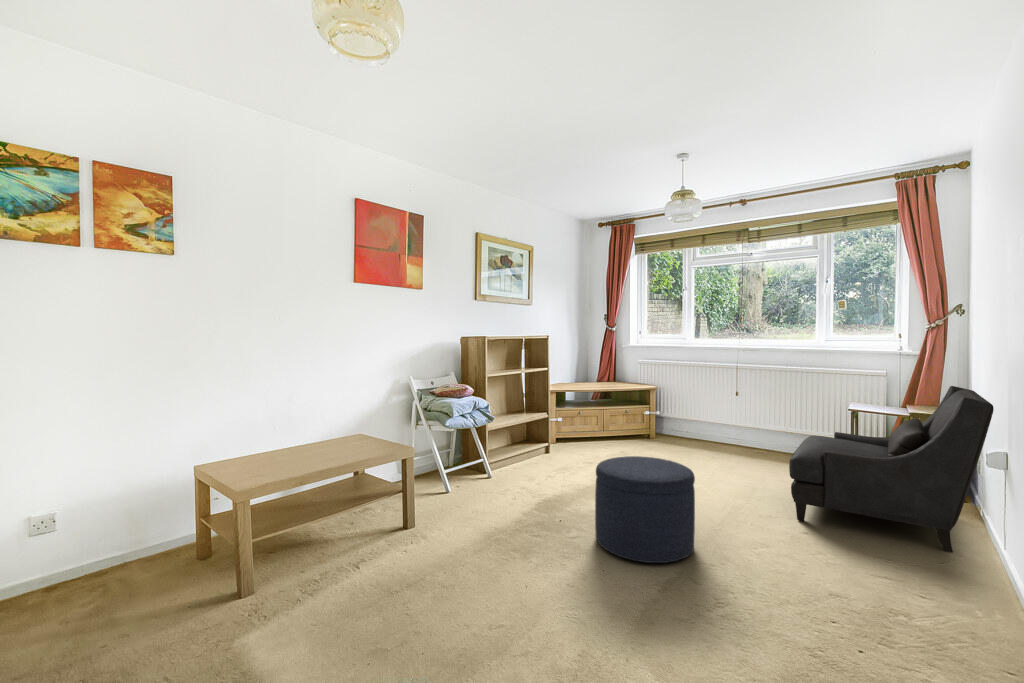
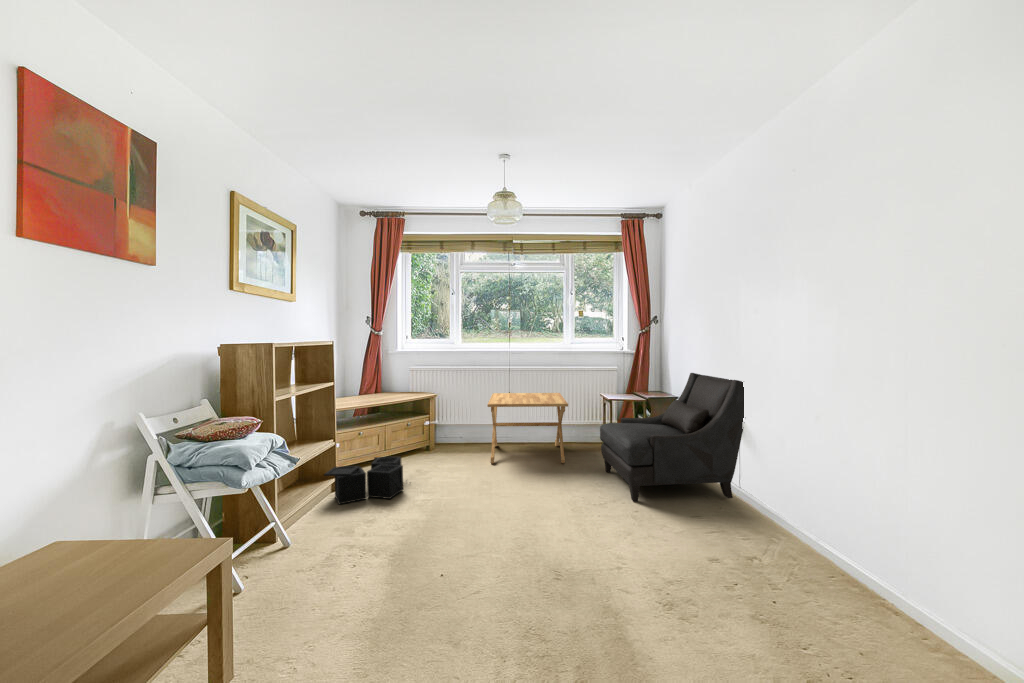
side table: none [686,392,798,474] -> present [487,393,568,463]
storage bin: none [533,433,603,466] -> present [324,457,403,504]
ottoman: present [595,456,695,563] -> none [511,472,624,605]

